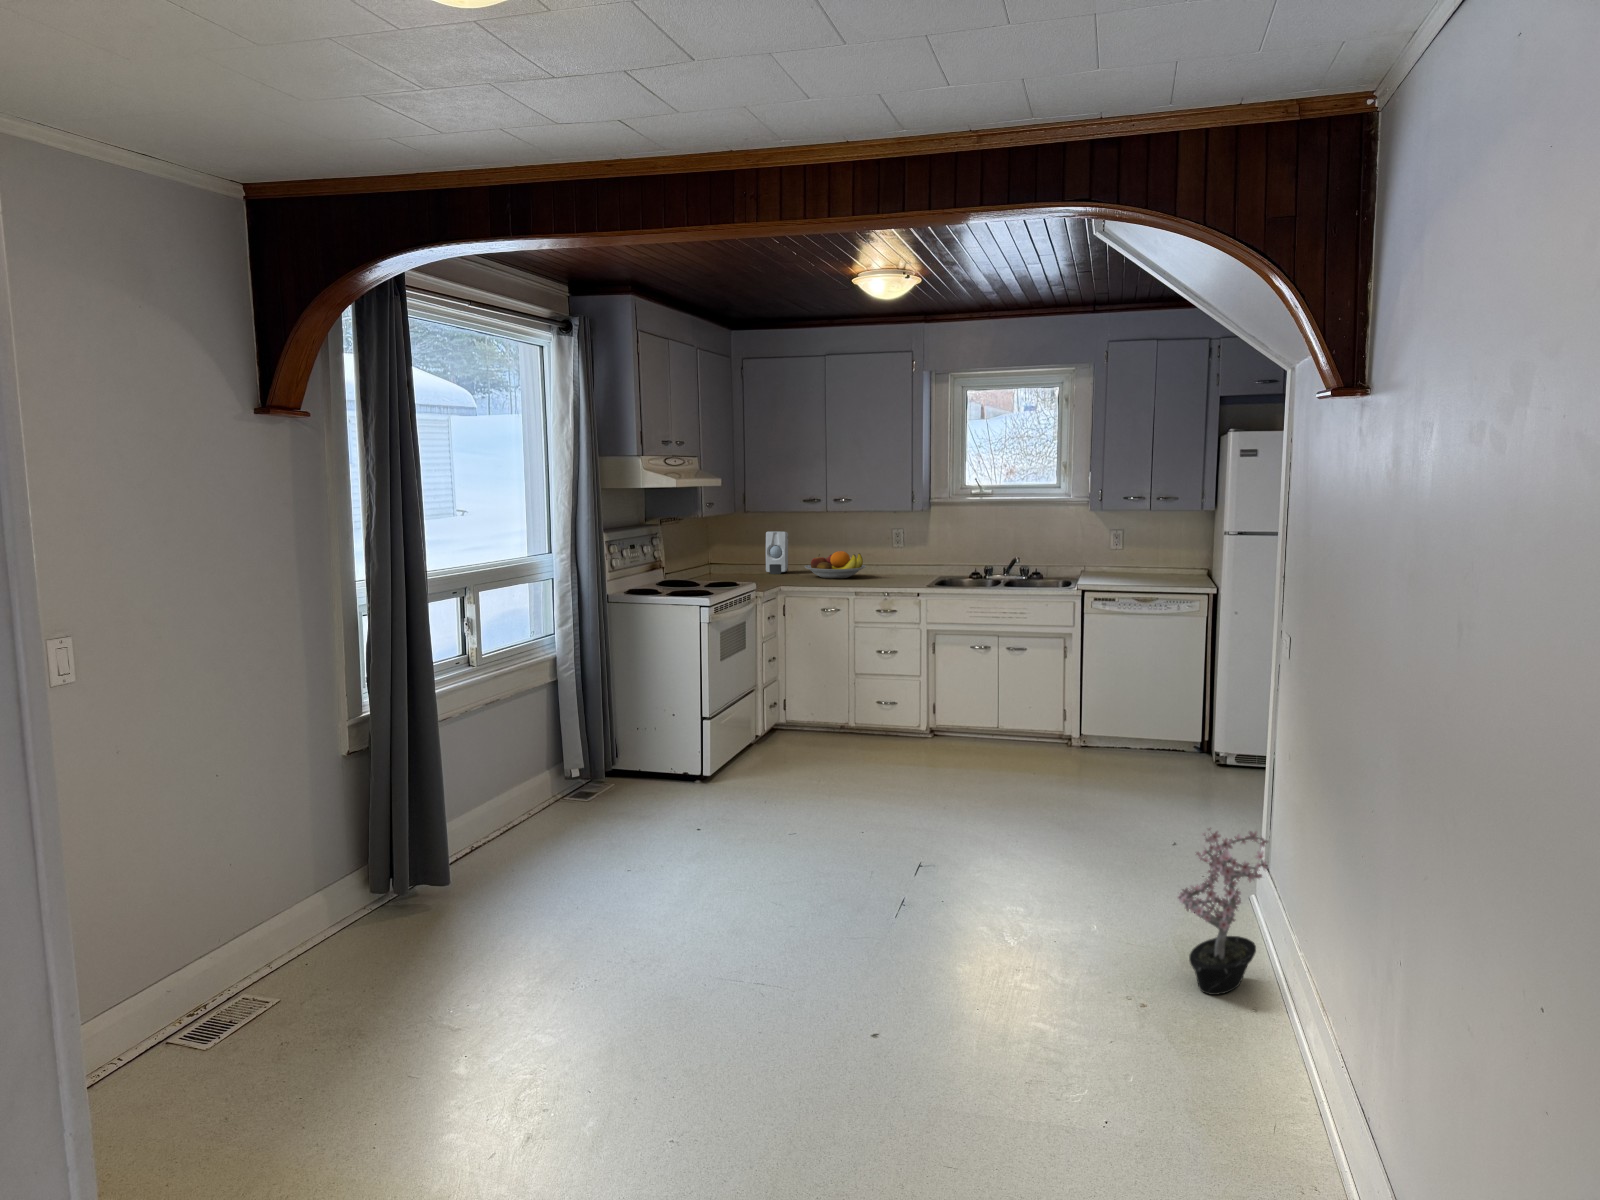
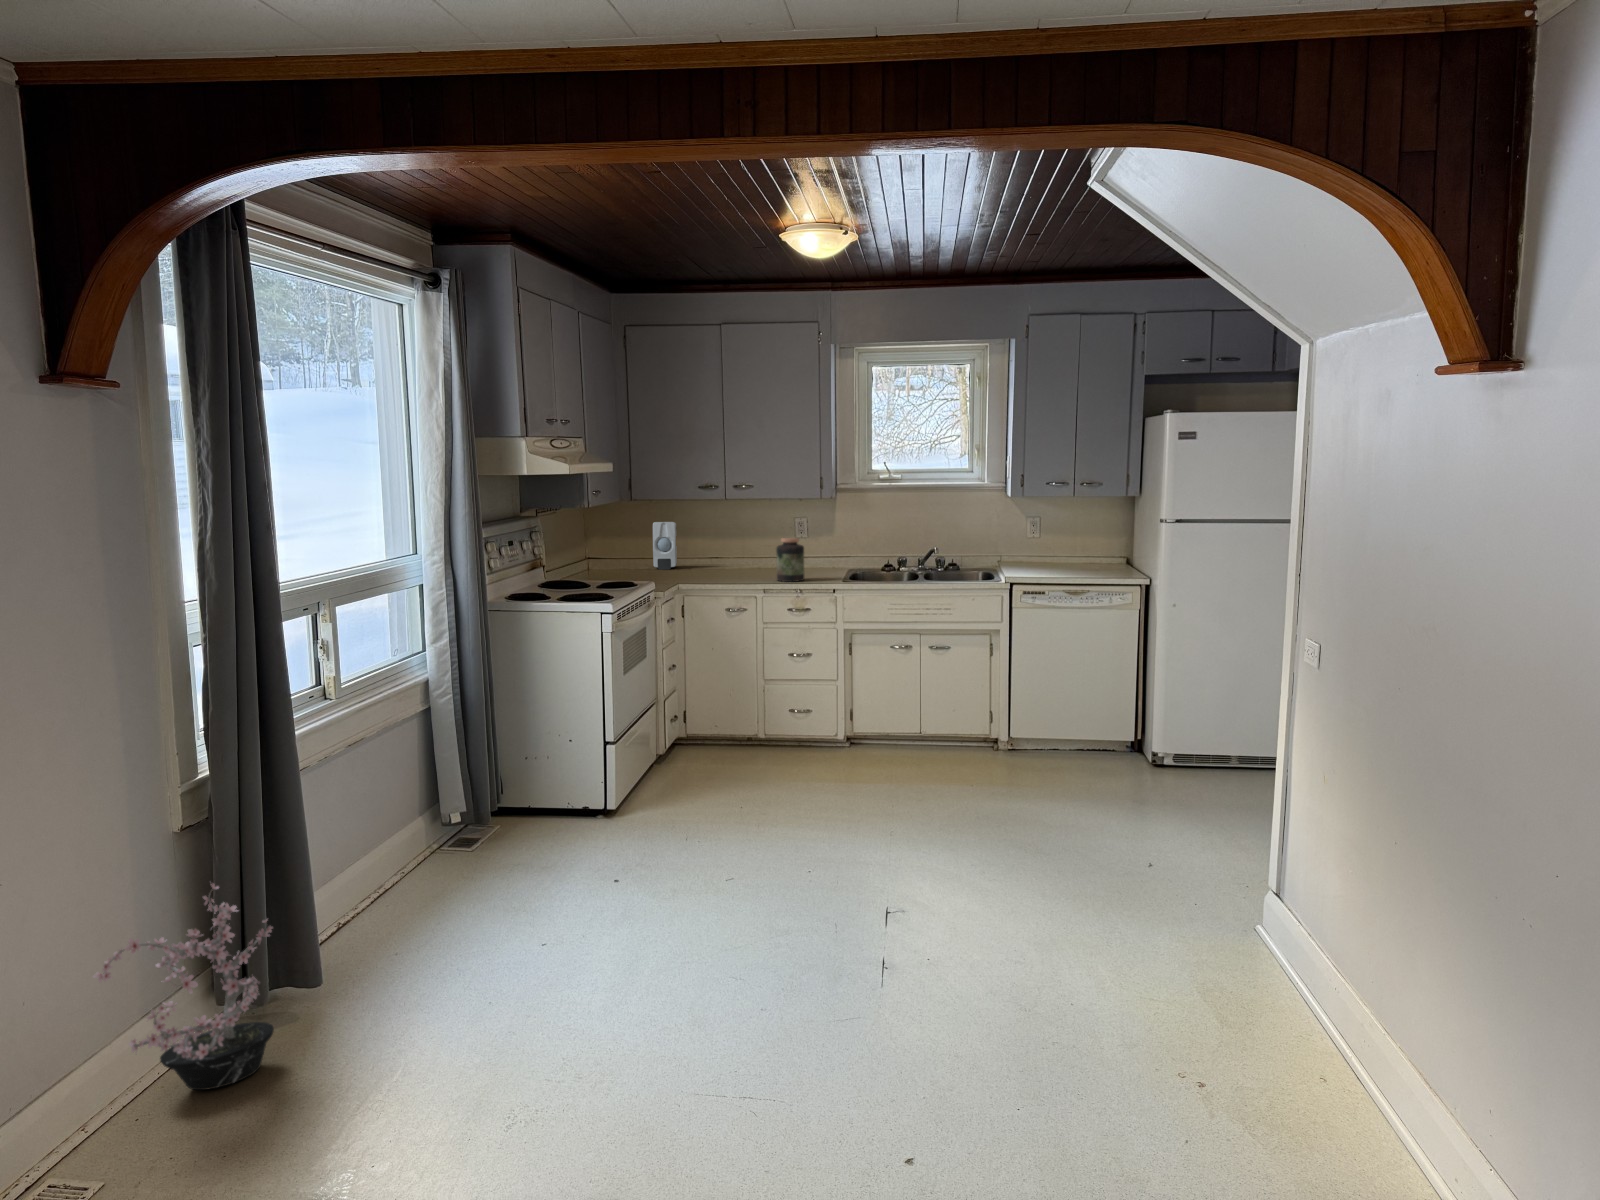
jar: none [868,546,893,585] -> present [776,538,804,582]
fruit bowl: present [805,551,866,578] -> none [699,543,768,574]
potted plant: present [1177,829,1269,995] -> present [93,884,274,1090]

